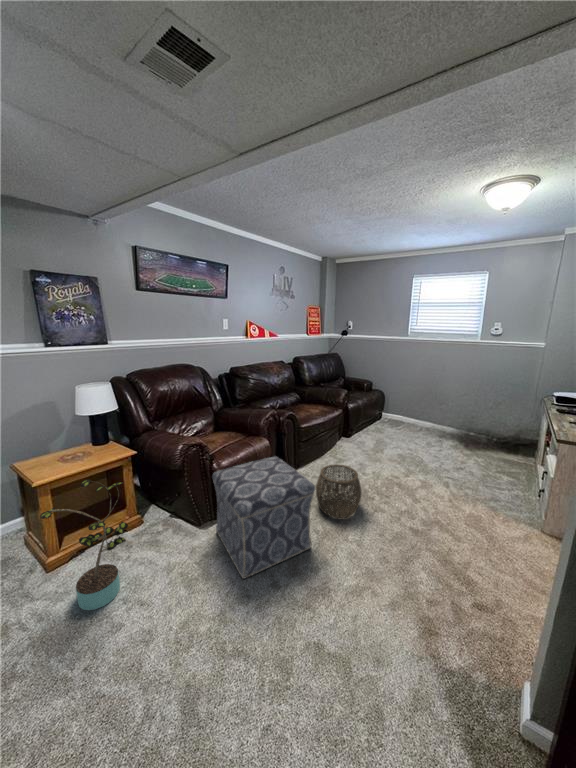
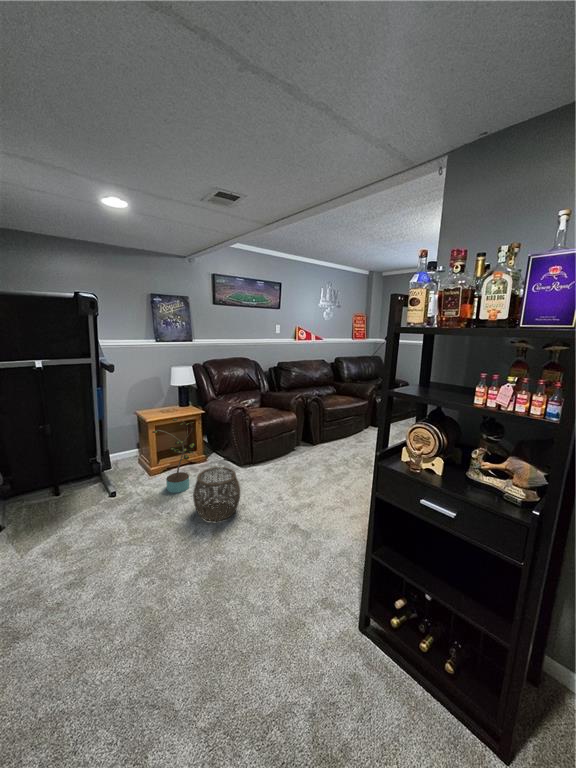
ottoman: present [213,457,315,579] -> none [250,424,316,494]
woven basket: present [316,464,361,518] -> present [193,467,240,521]

